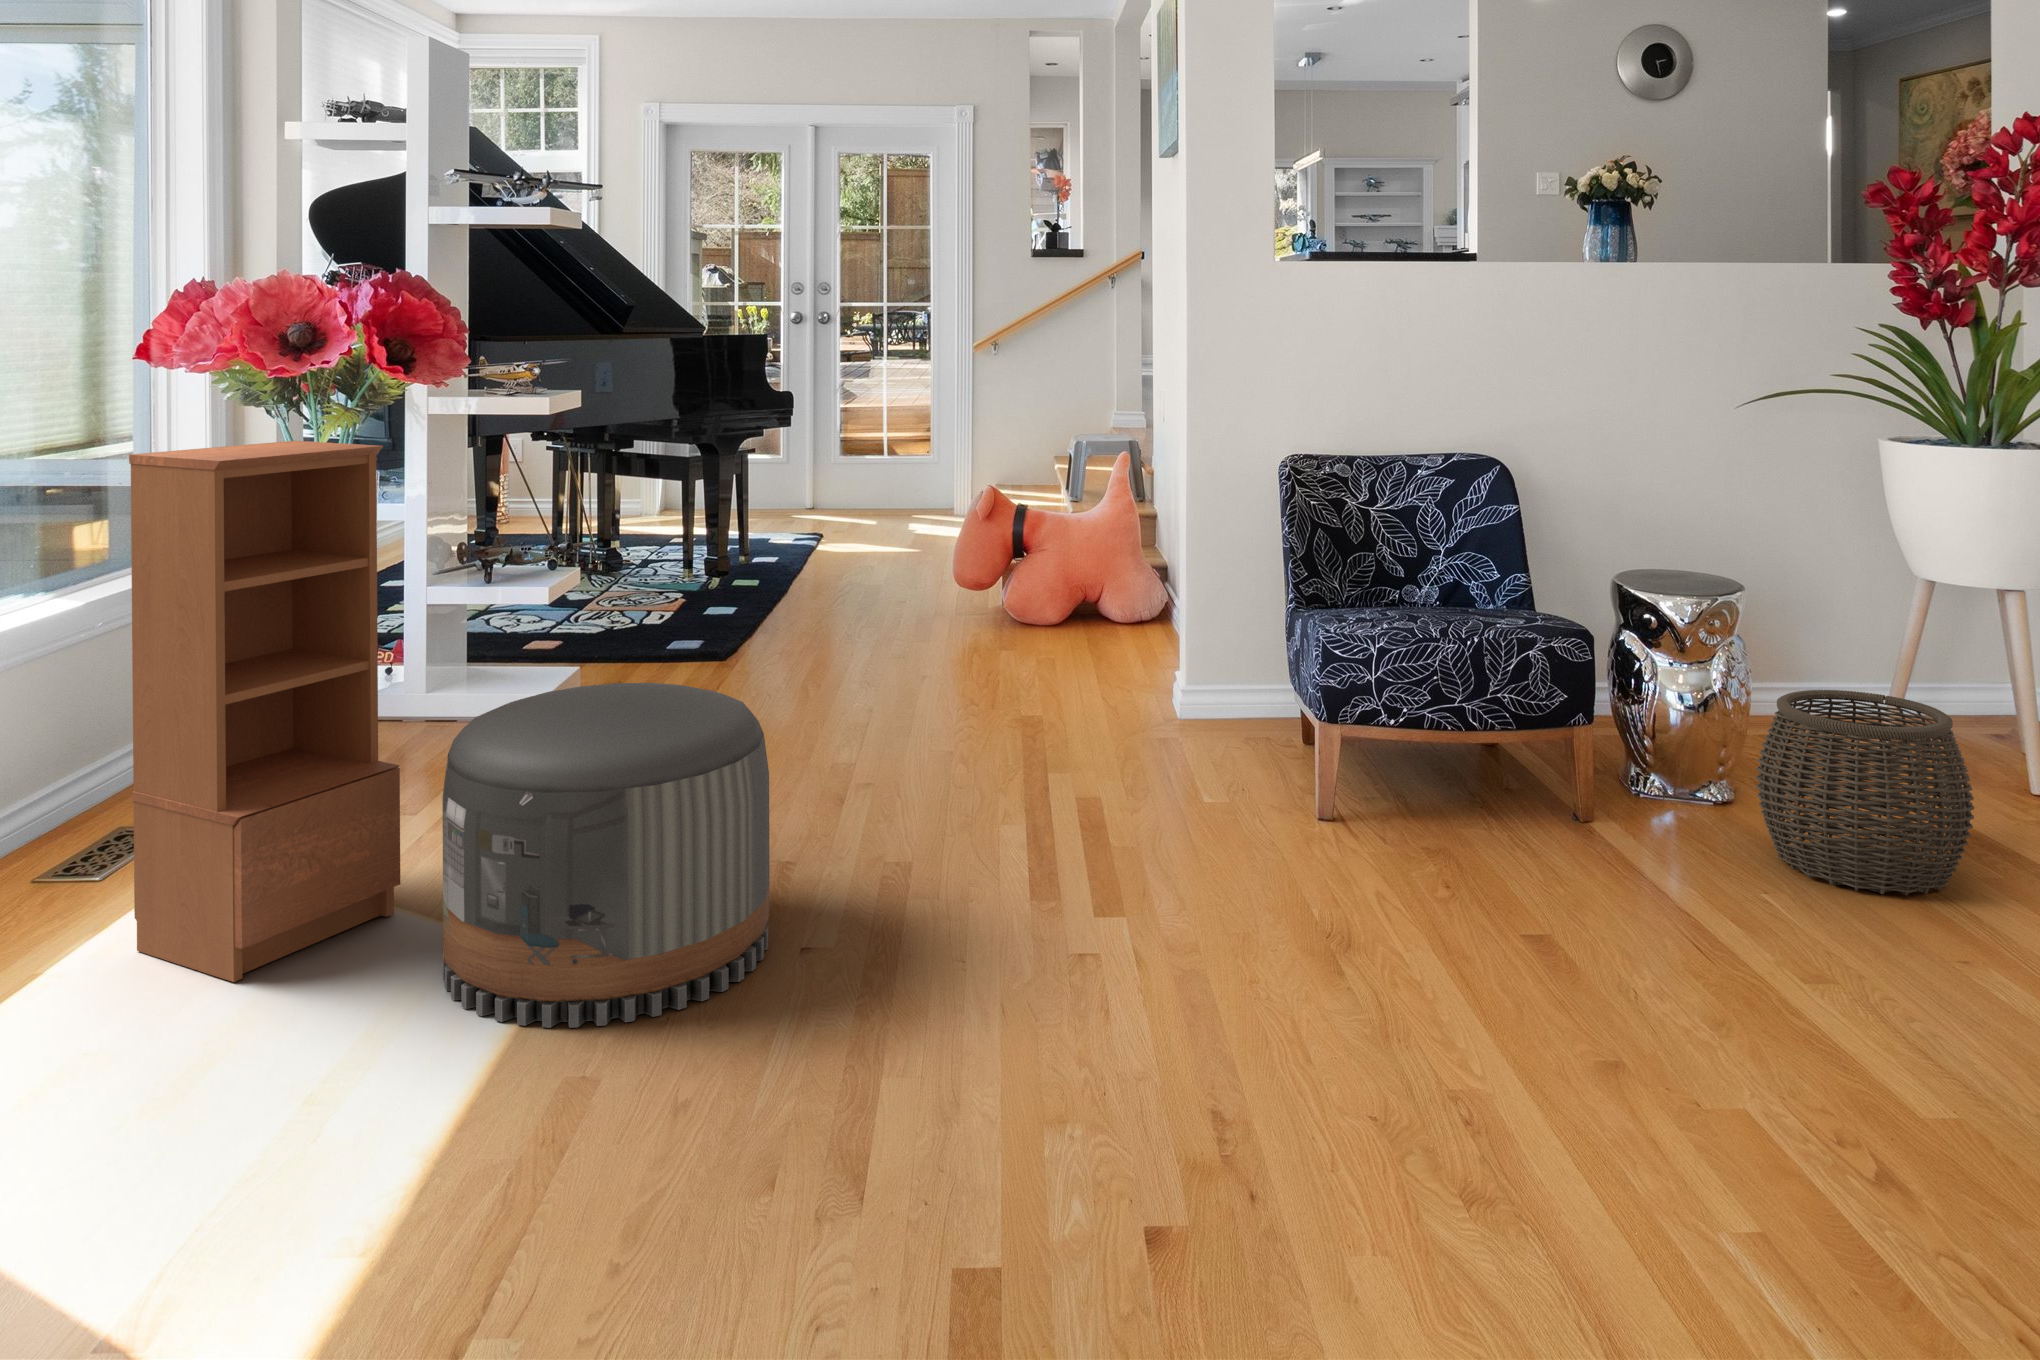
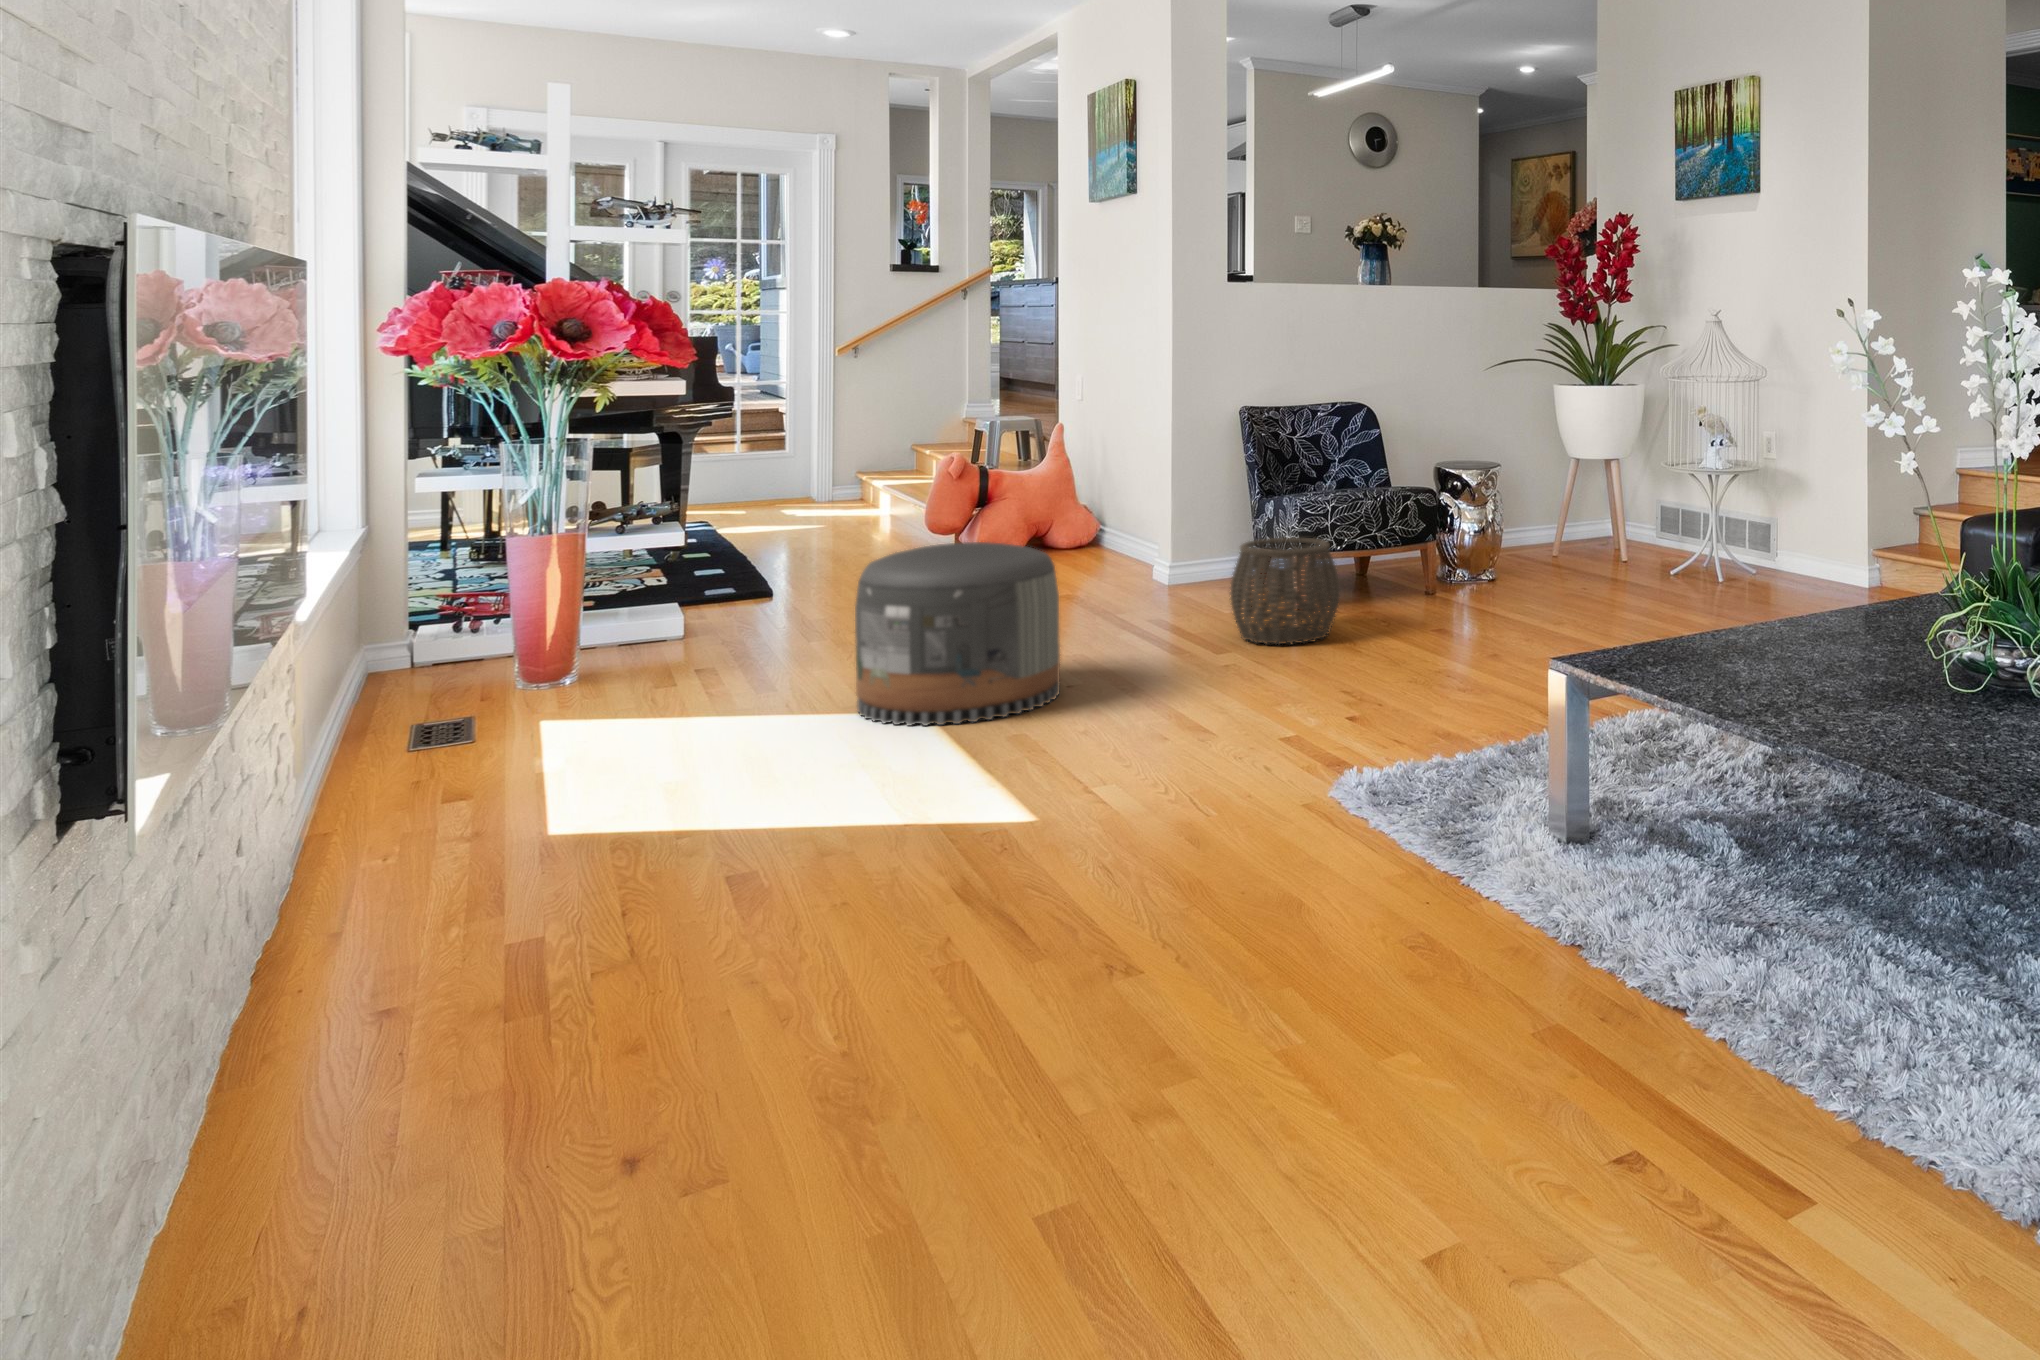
bookcase: present [129,441,400,982] -> none [613,402,788,746]
woven basket: present [1755,690,1974,895] -> present [1230,538,1340,645]

